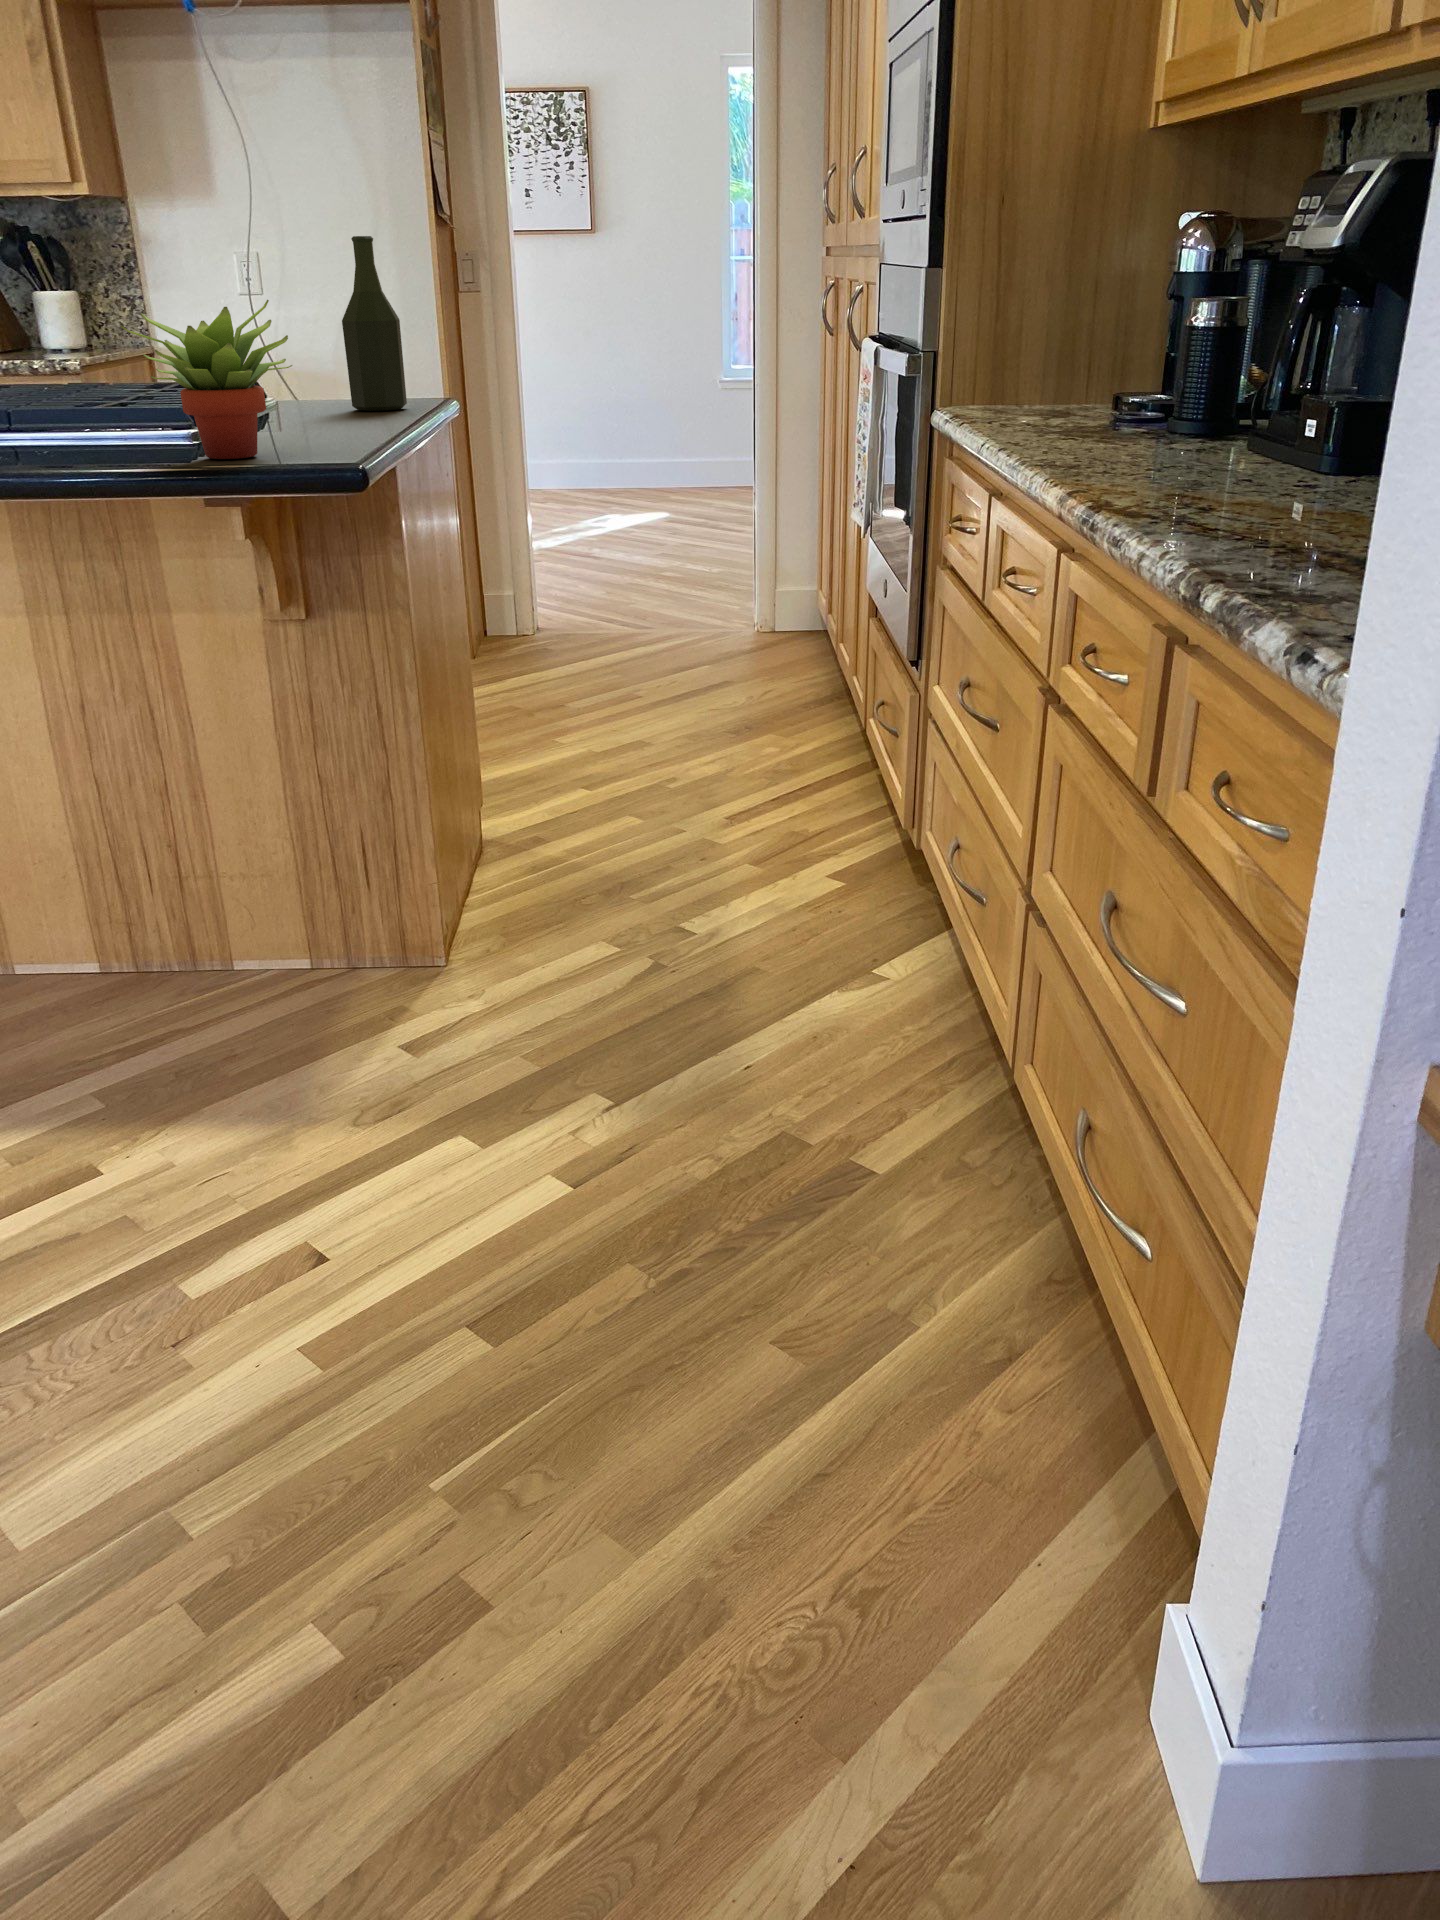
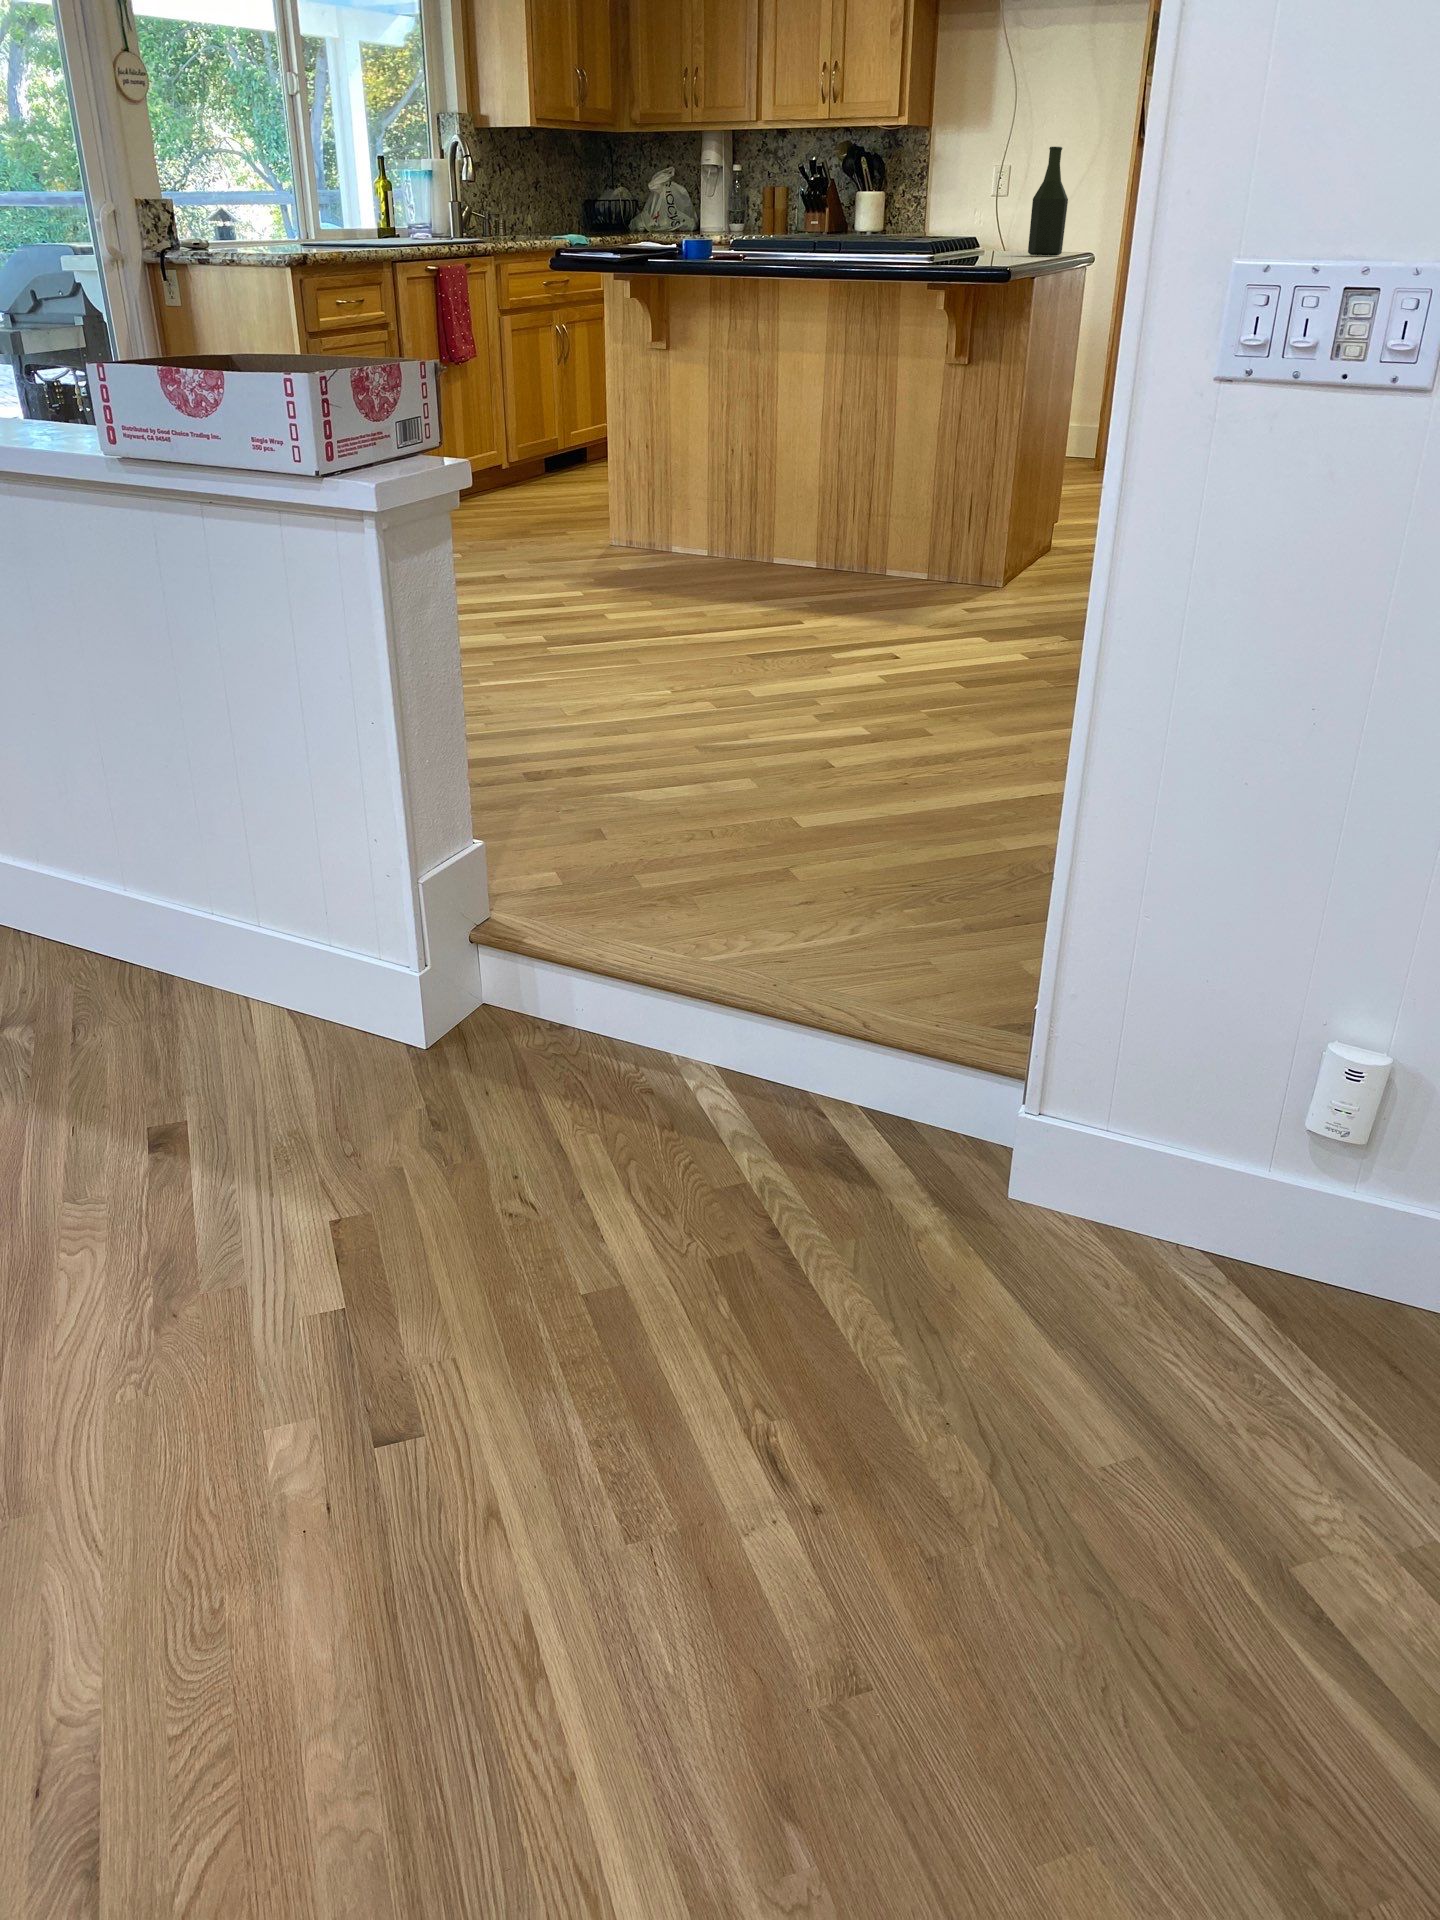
succulent plant: present [120,300,292,459] -> none [907,173,989,258]

